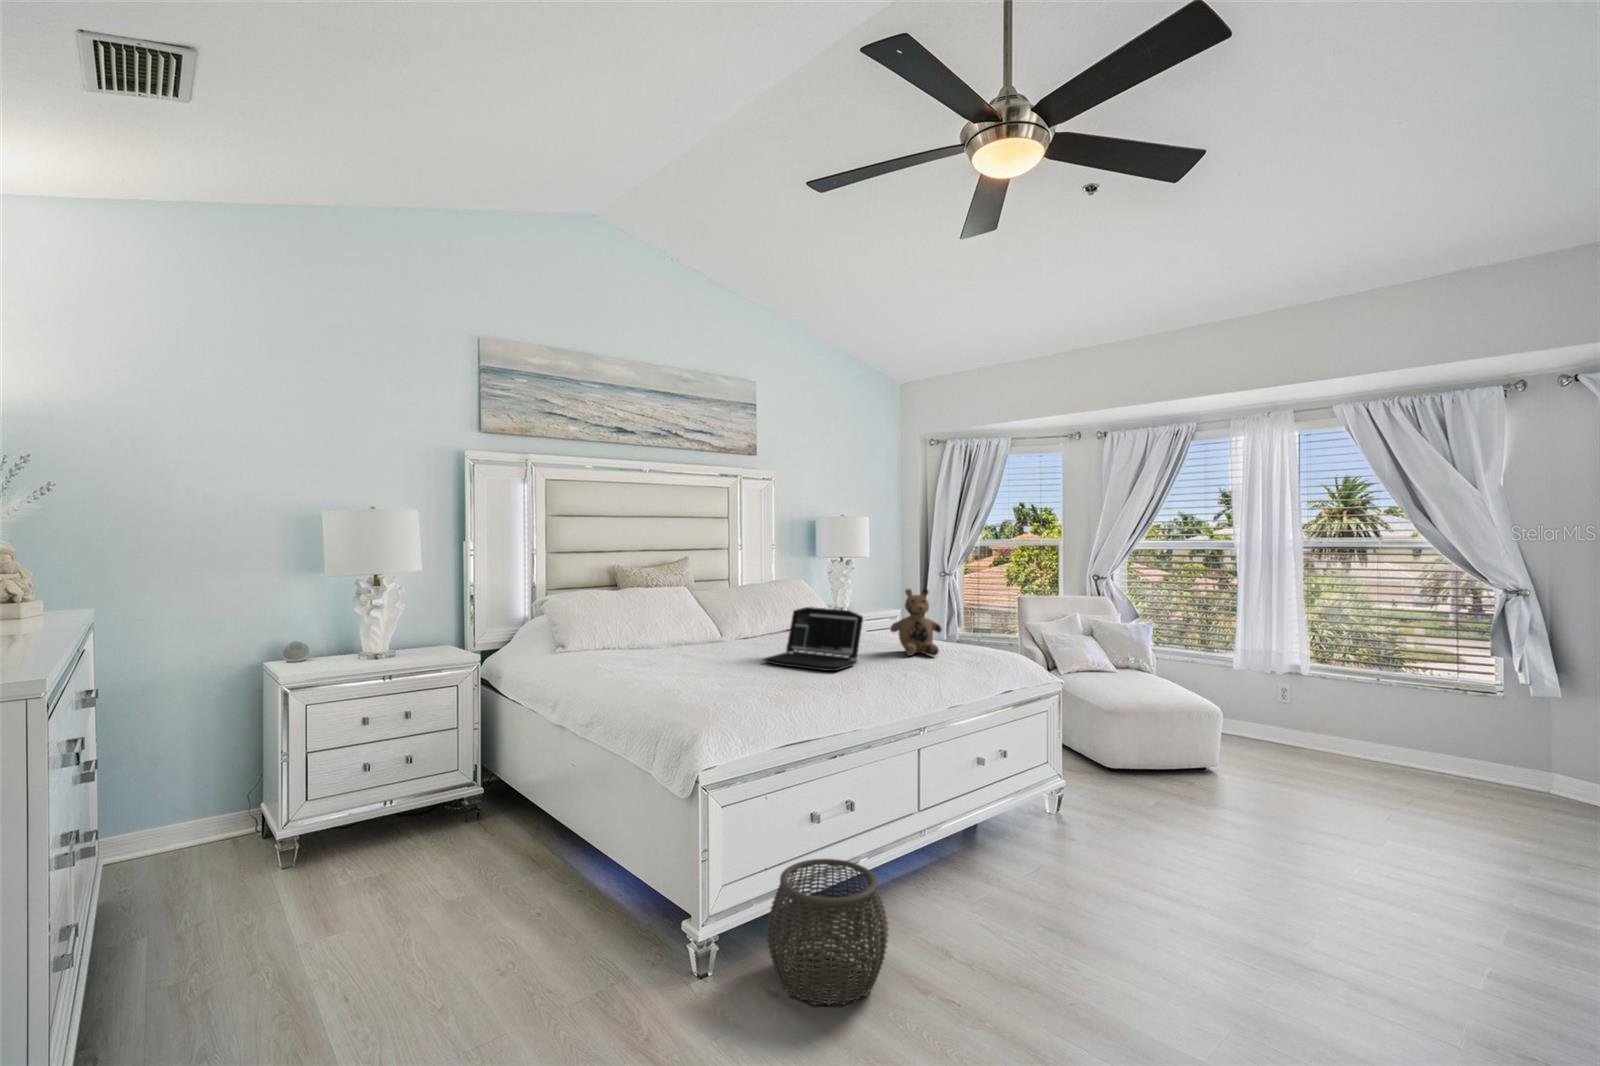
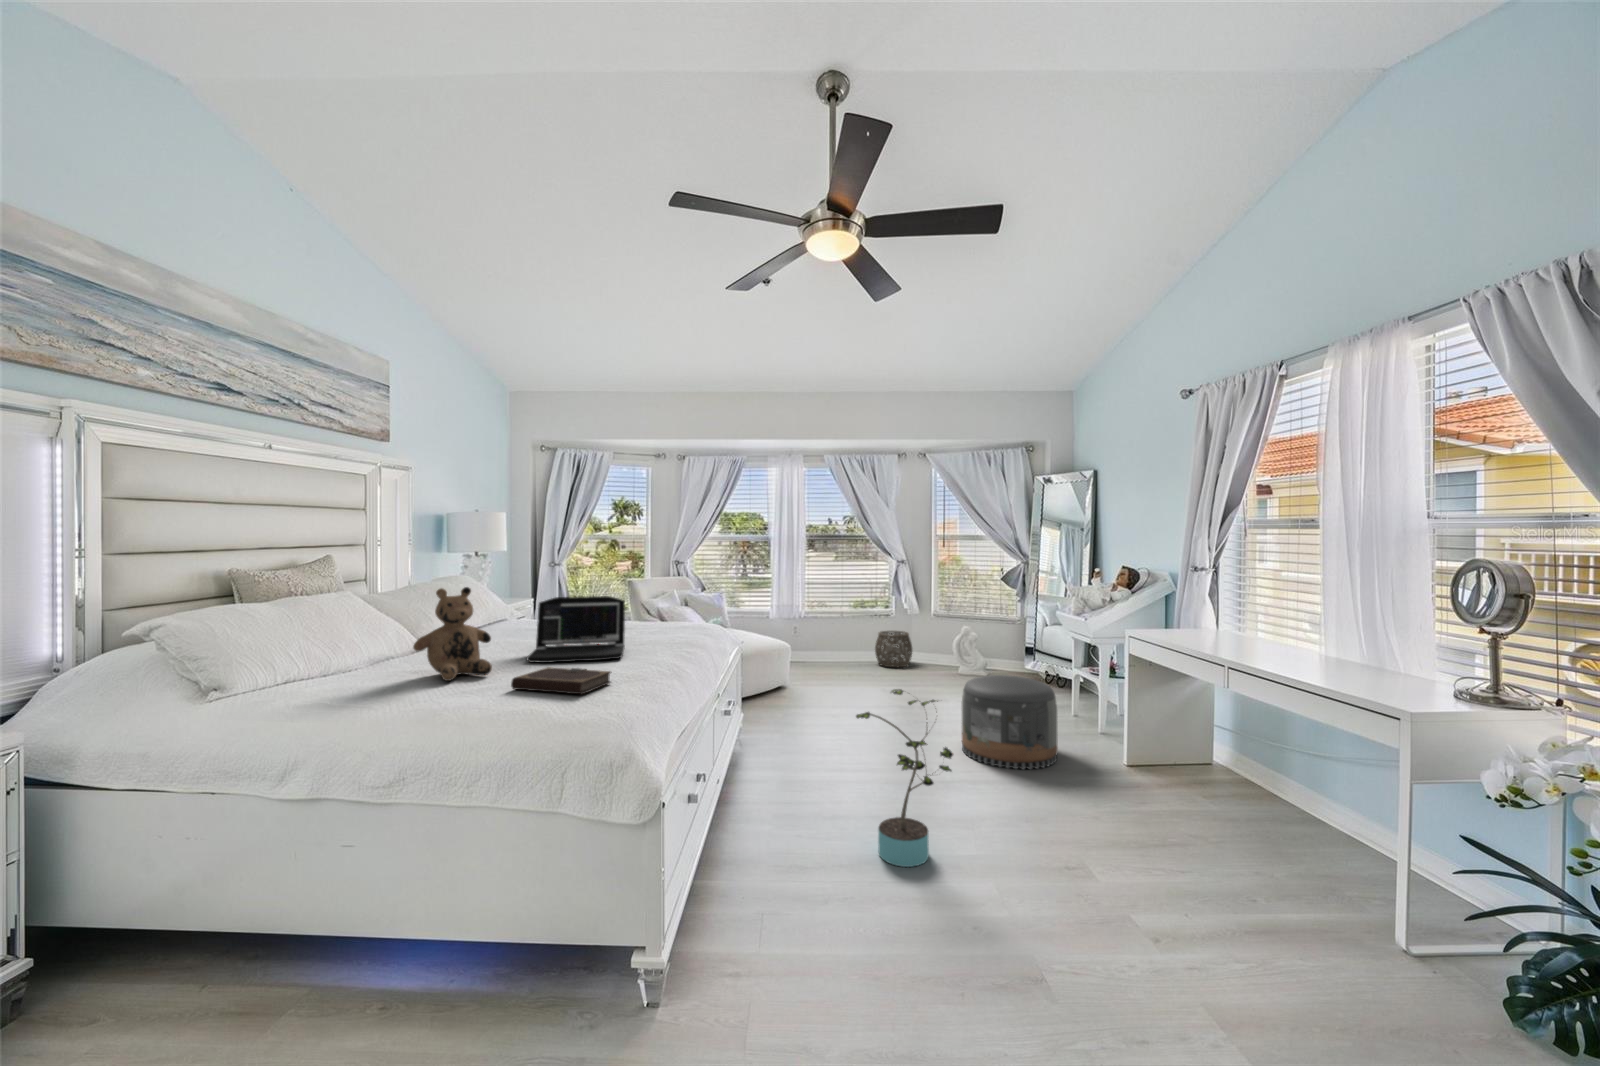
teddy bear: present [890,589,942,656] -> present [413,587,492,681]
notebook: none [713,667,785,693] -> present [511,667,611,694]
potted plant: none [1030,758,1149,972] -> present [856,689,953,867]
pouf: none [1345,790,1532,957] -> present [962,675,1058,770]
woven basket: present [767,859,889,1006] -> present [875,631,912,667]

